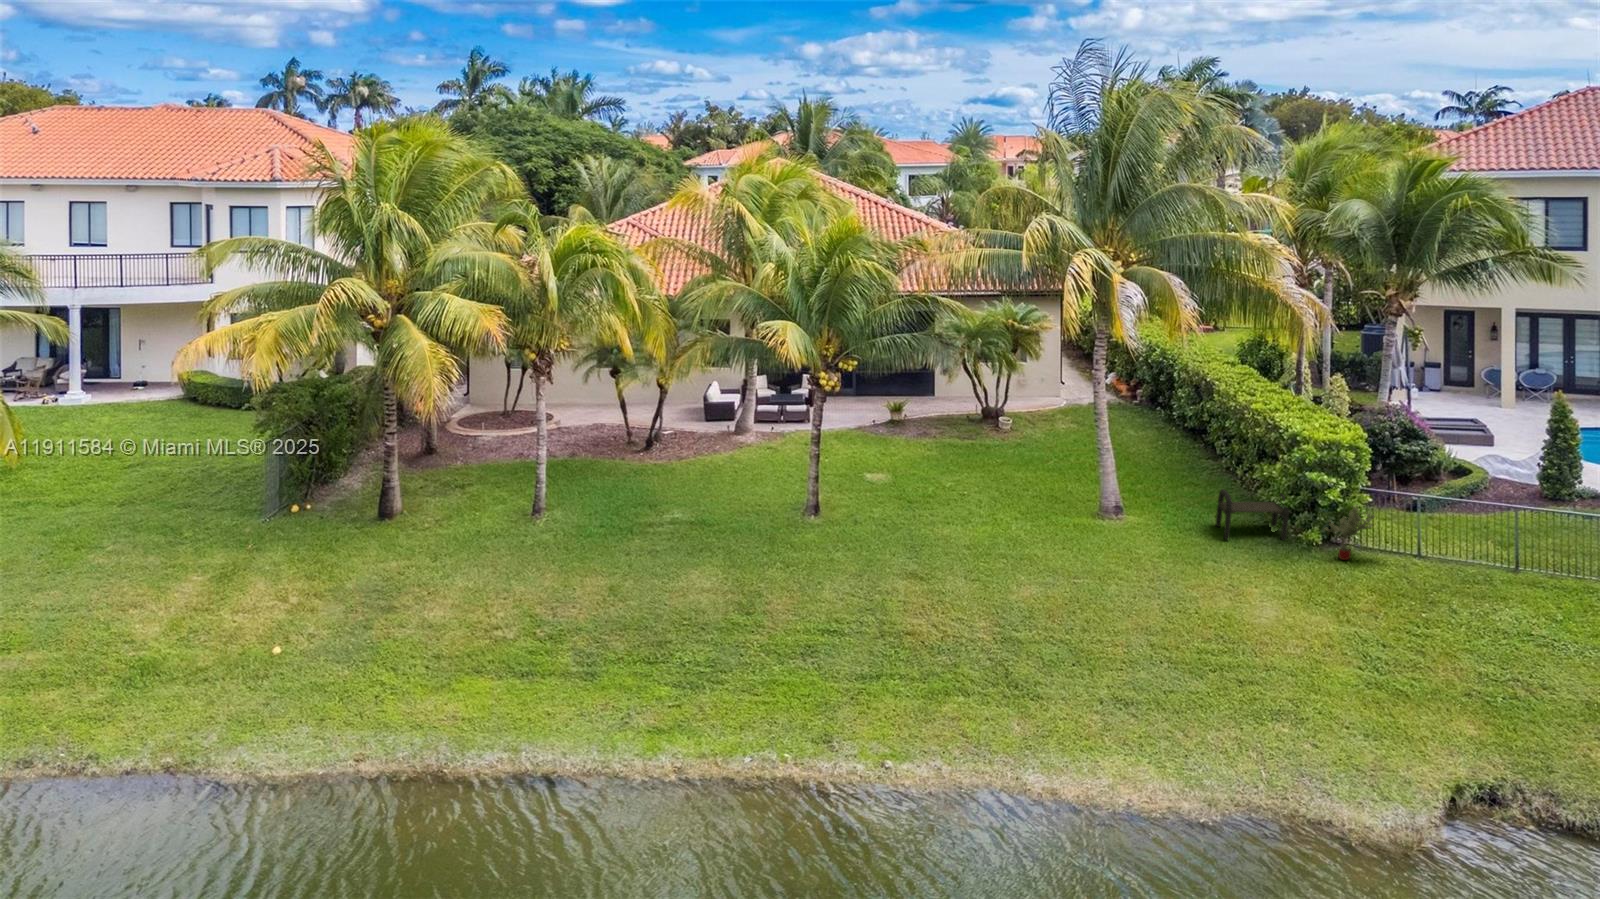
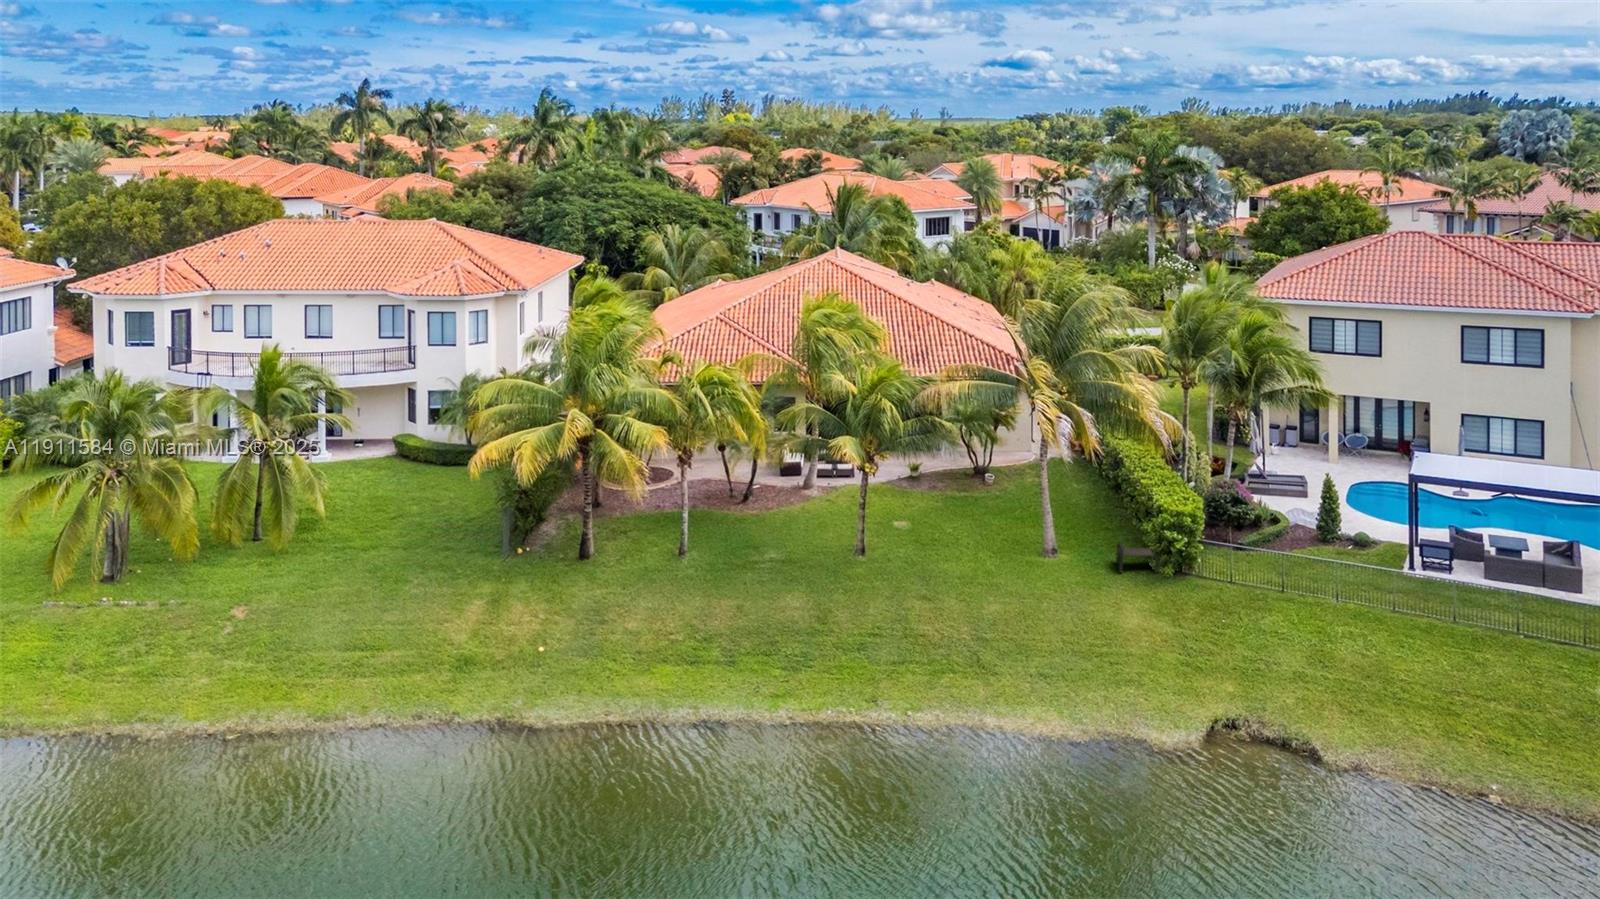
potted tree: present [1324,506,1375,561] -> none [1176,553,1207,587]

